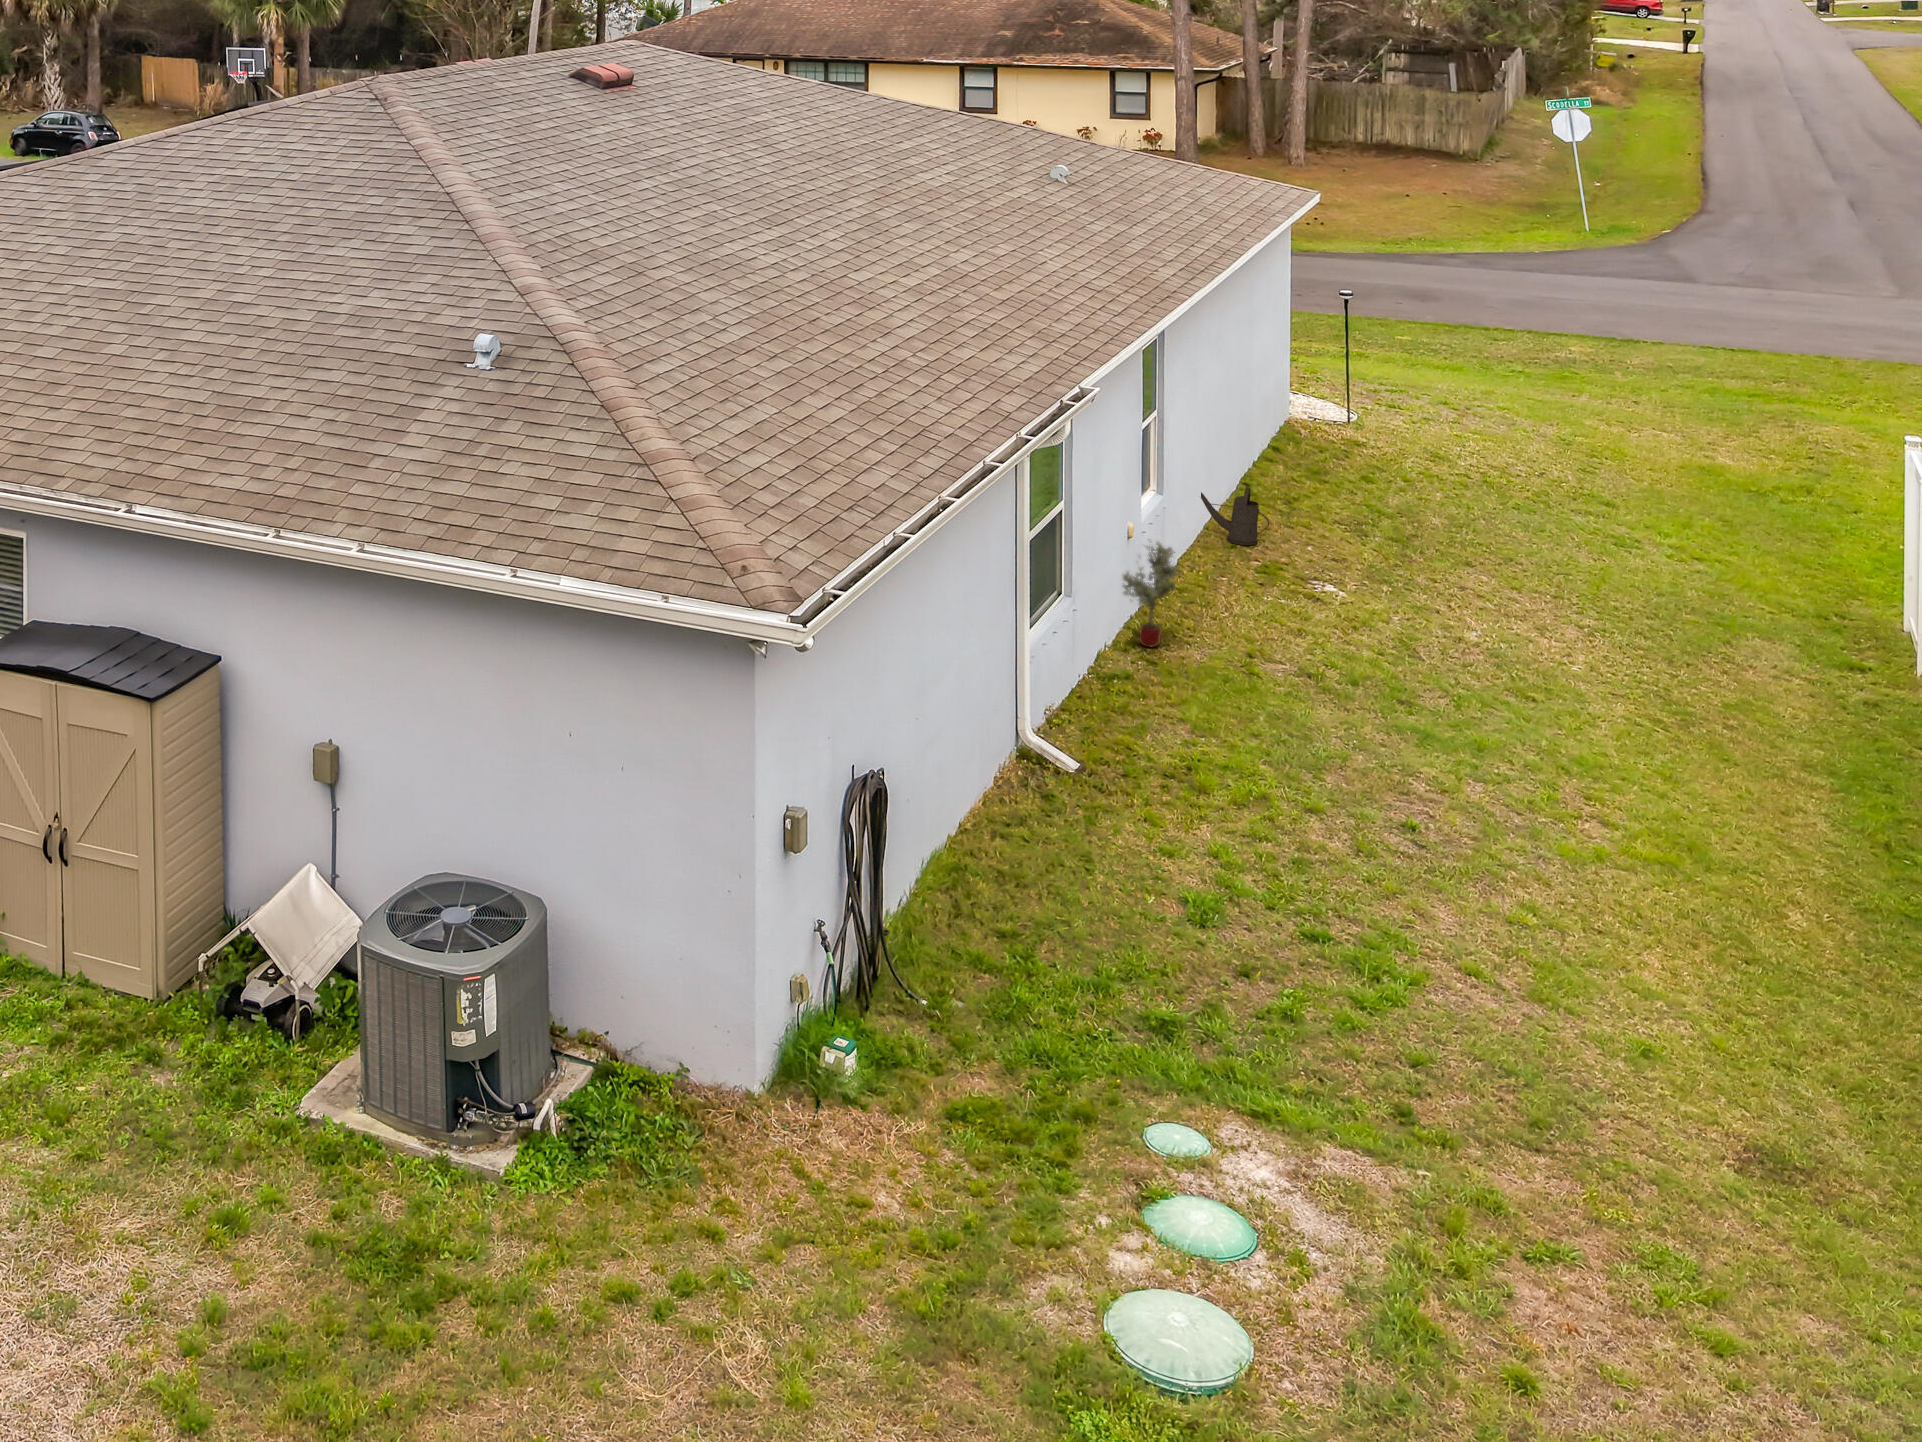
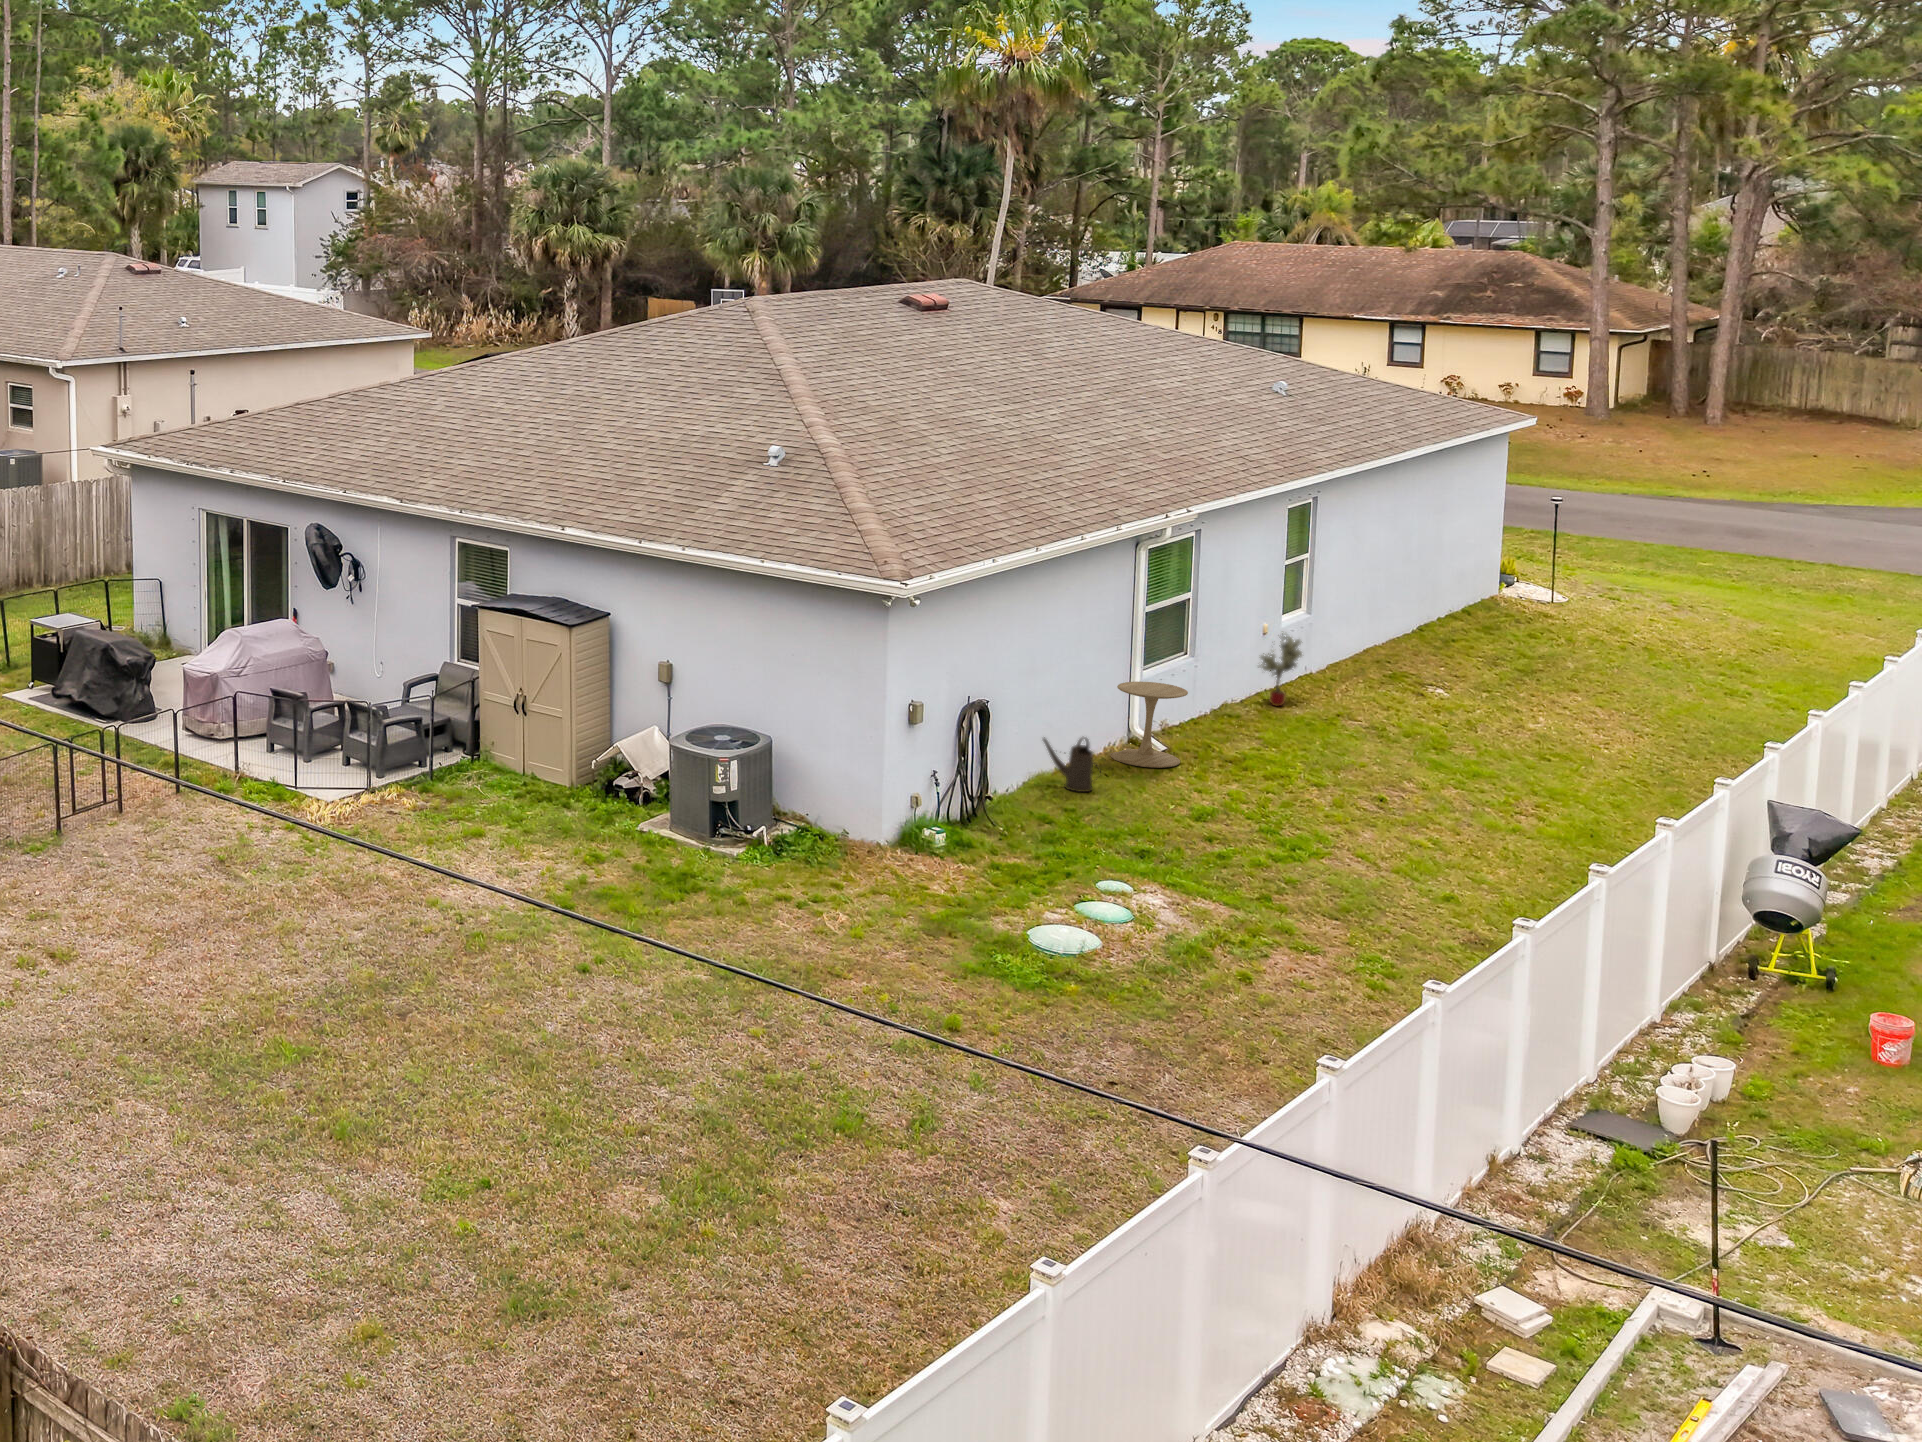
watering can: present [1201,487,1269,545] -> present [1043,737,1094,792]
pedestal table: none [997,668,1115,812] -> present [1110,682,1188,768]

